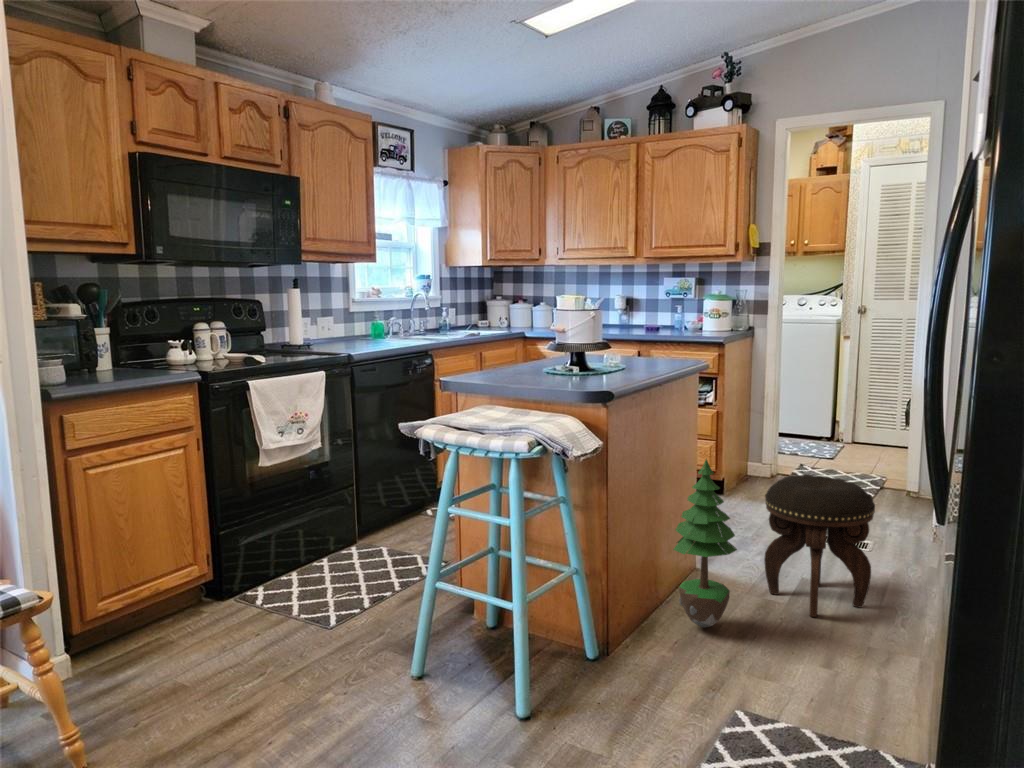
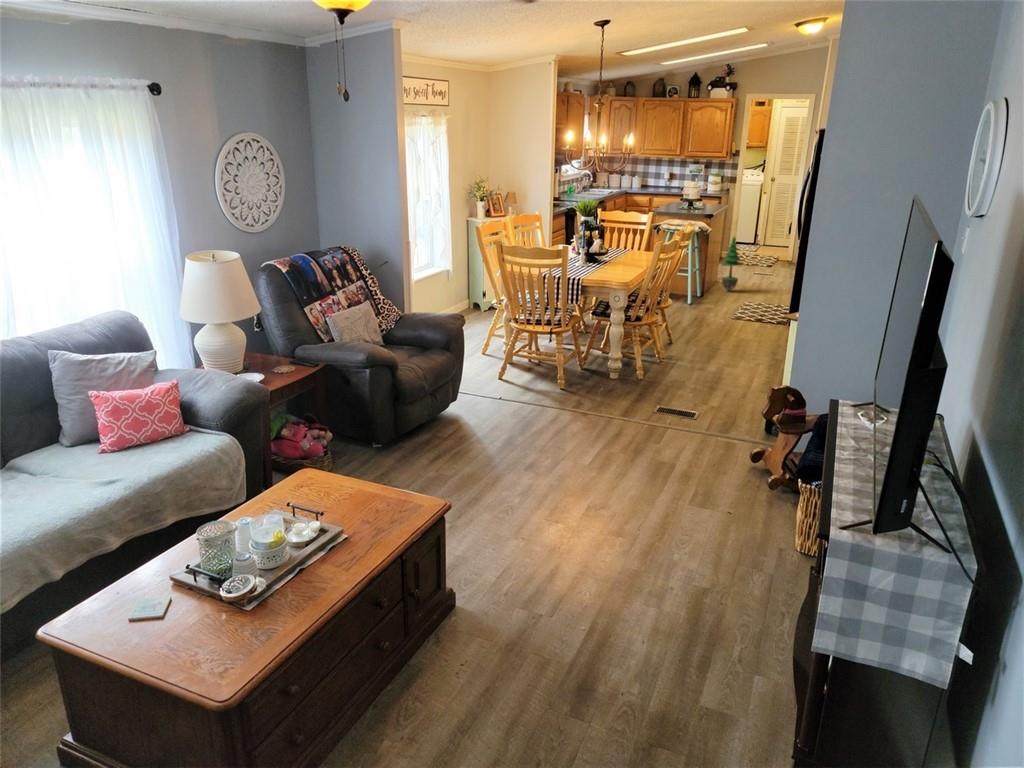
footstool: present [764,475,875,617] -> none [744,245,782,289]

